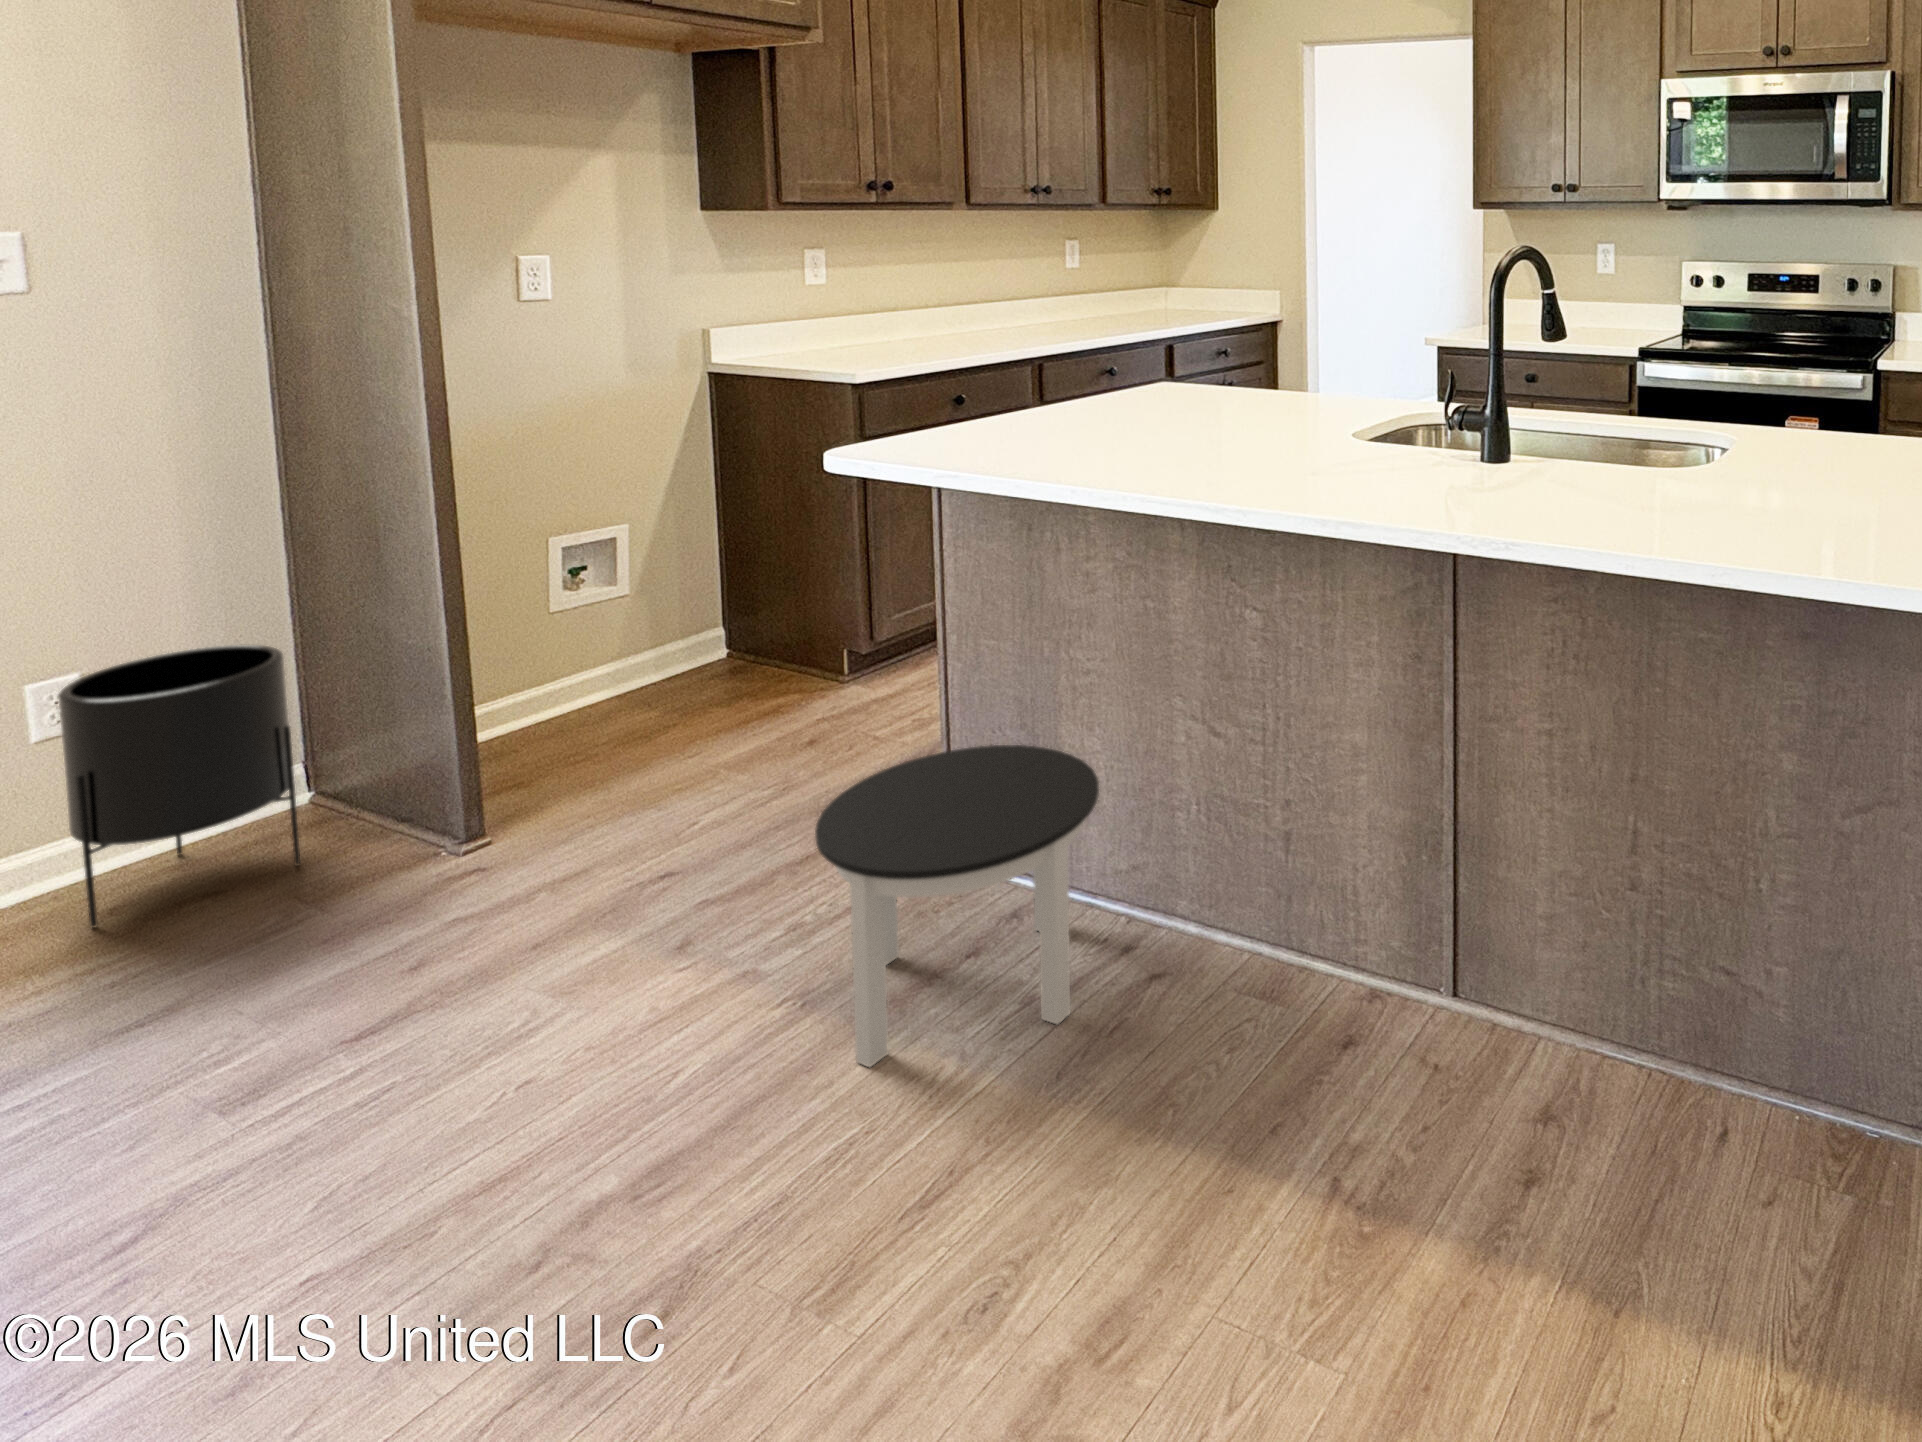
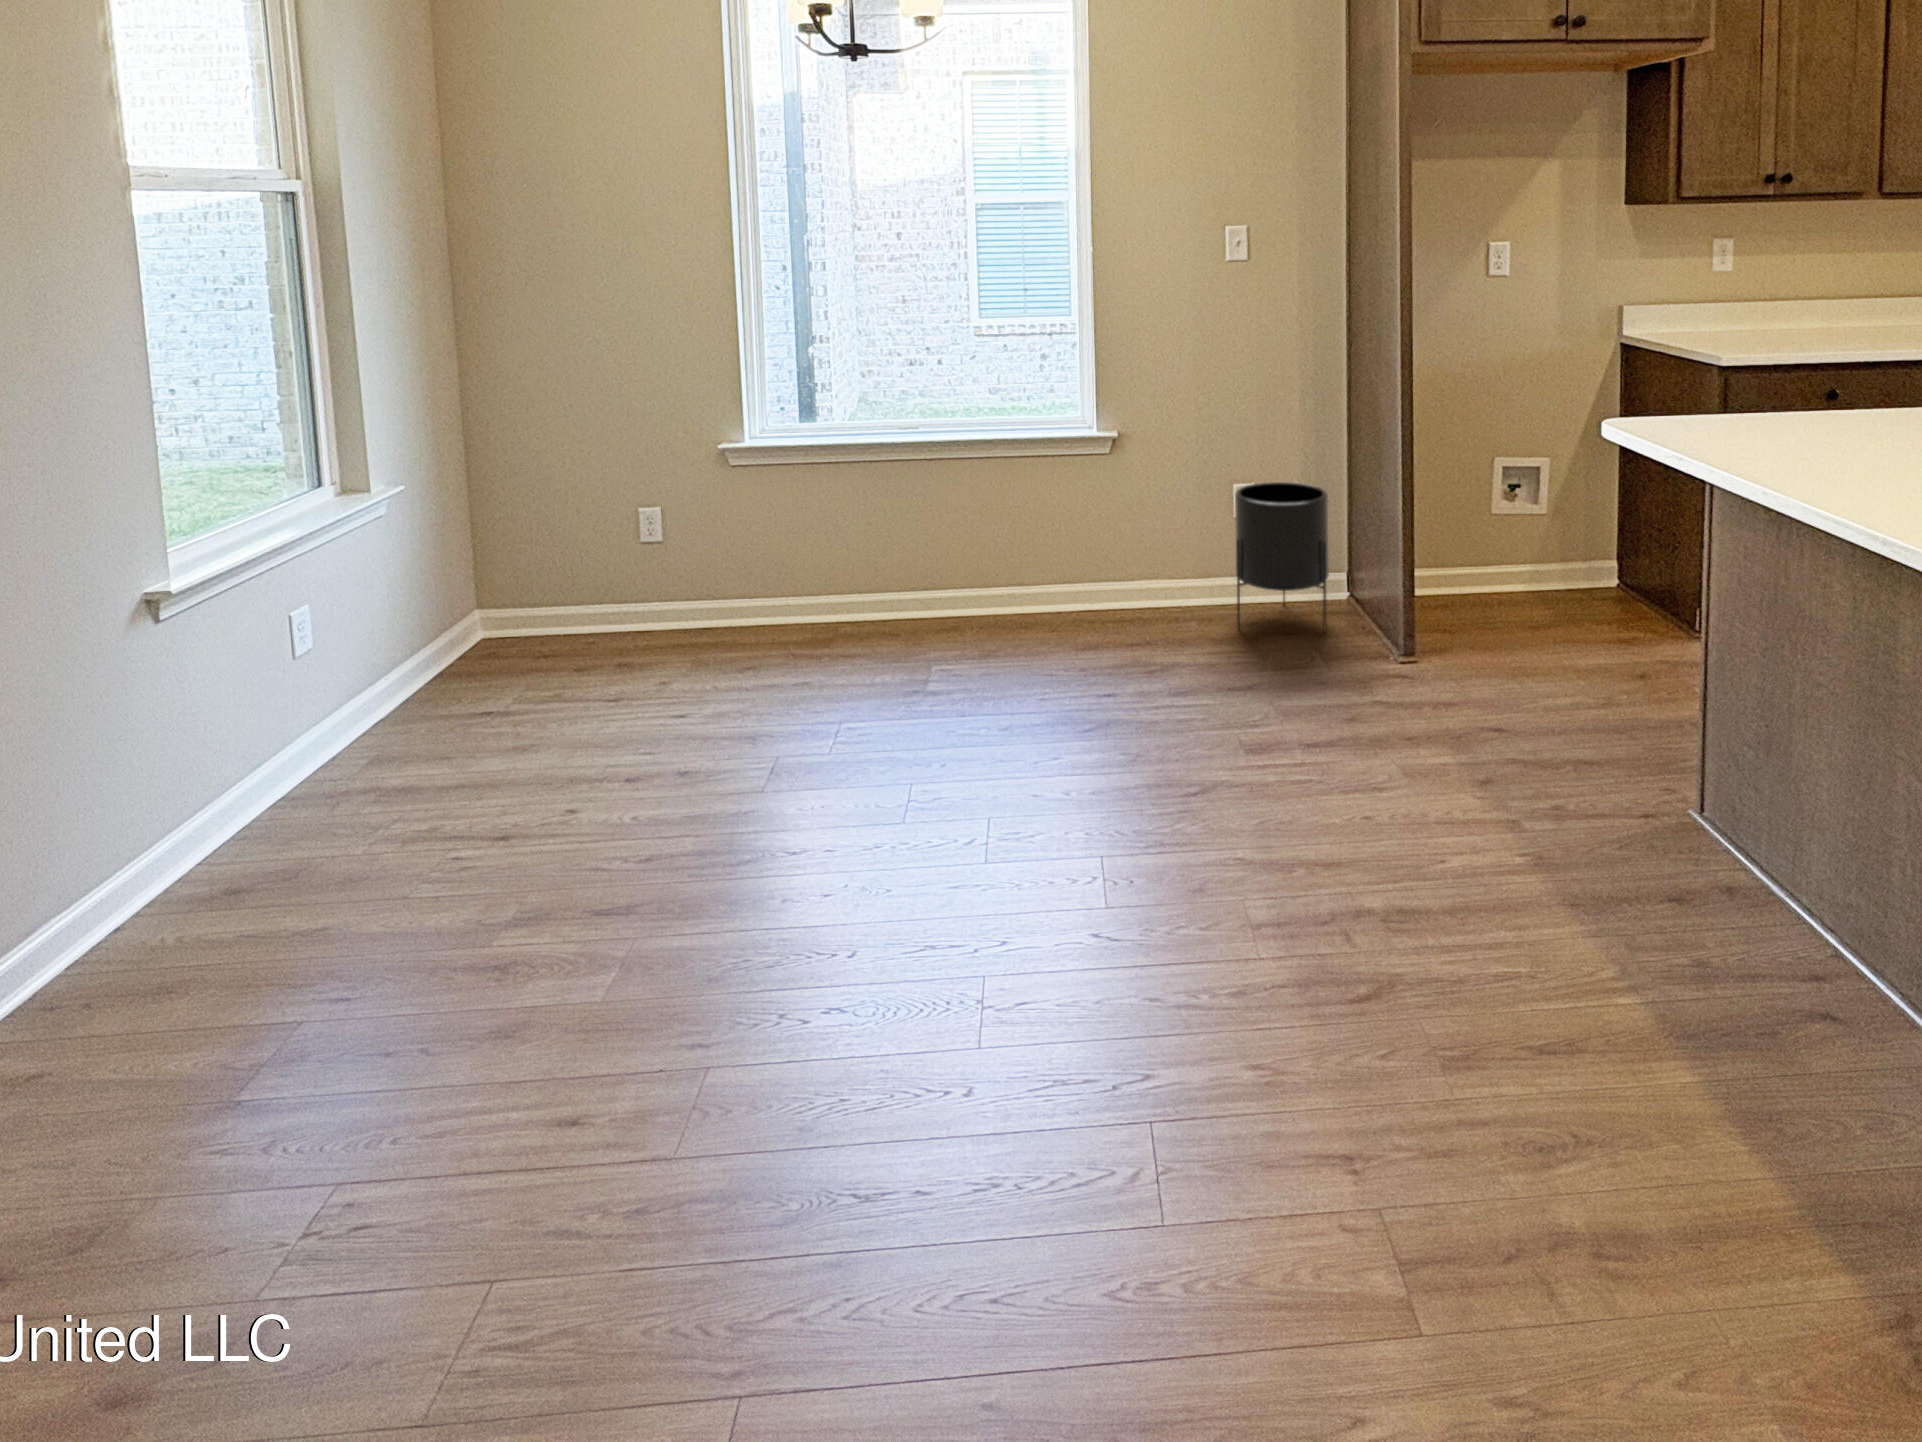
round table: present [815,745,1099,1067] -> none [1540,703,1812,1011]

